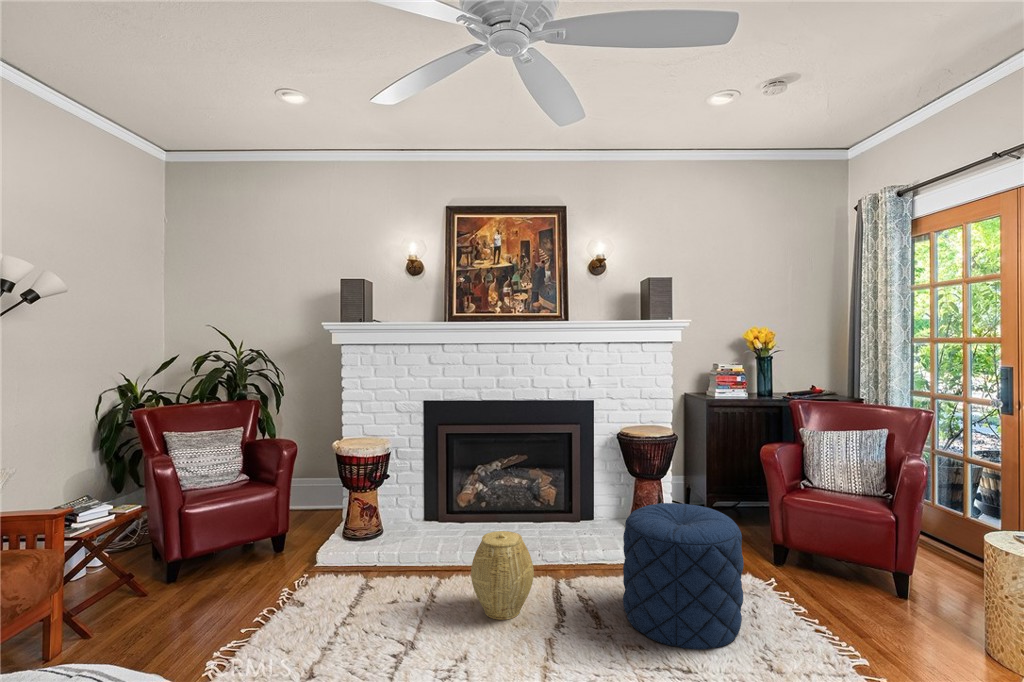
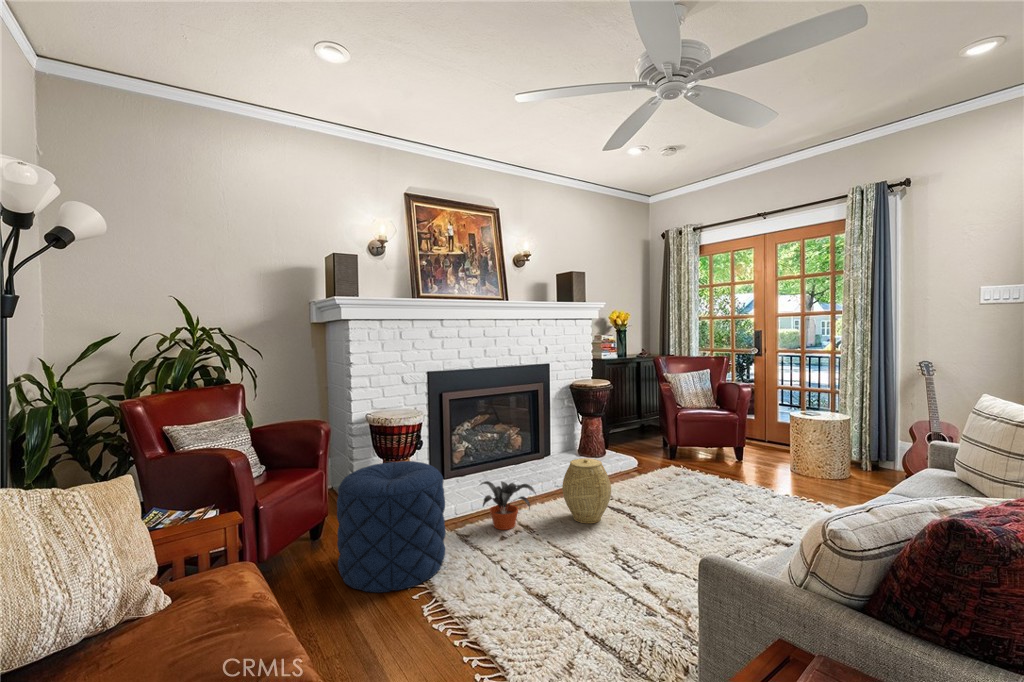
pouf: present [623,503,744,649] -> present [337,461,446,592]
potted plant: none [380,534,447,596] -> present [482,481,536,530]

